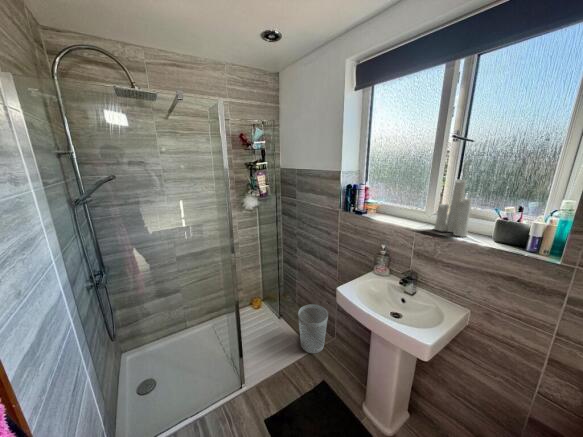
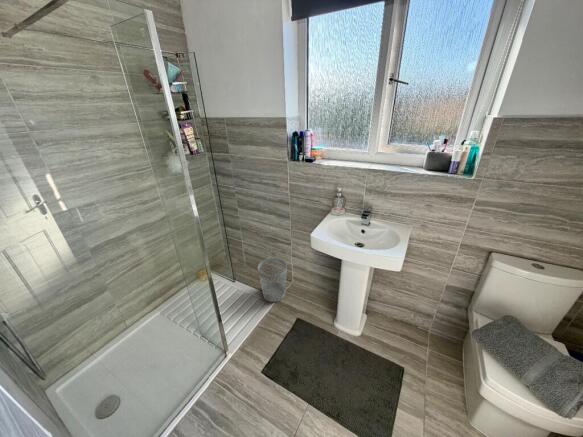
candle: present [434,174,472,237] -> none [381,110,412,170]

